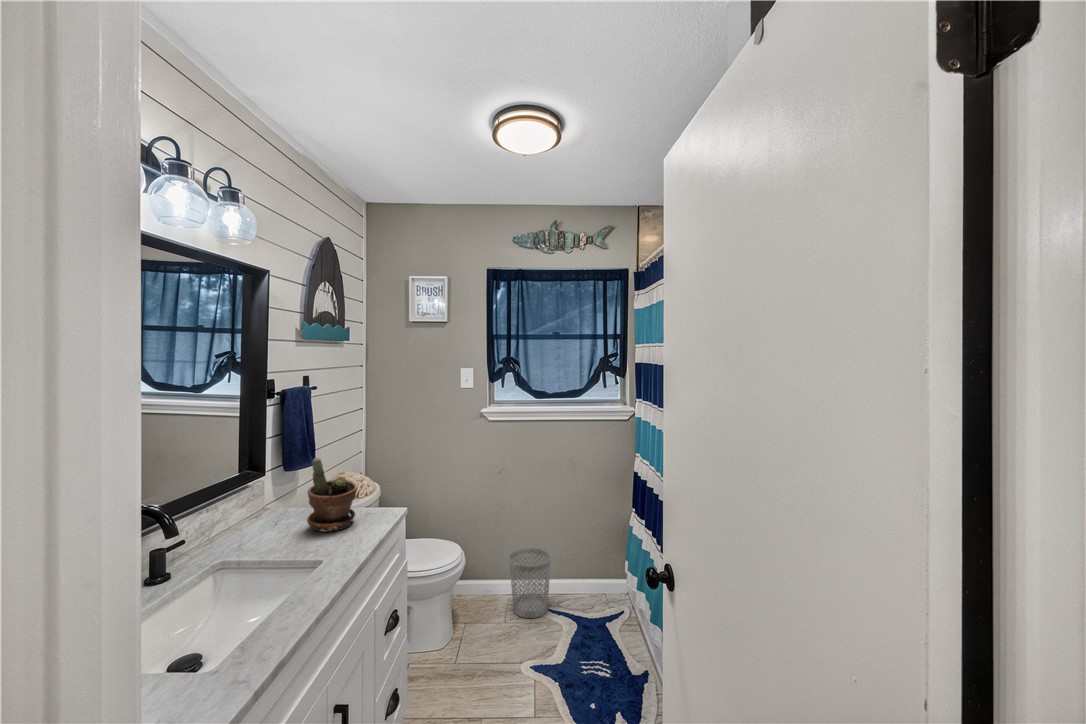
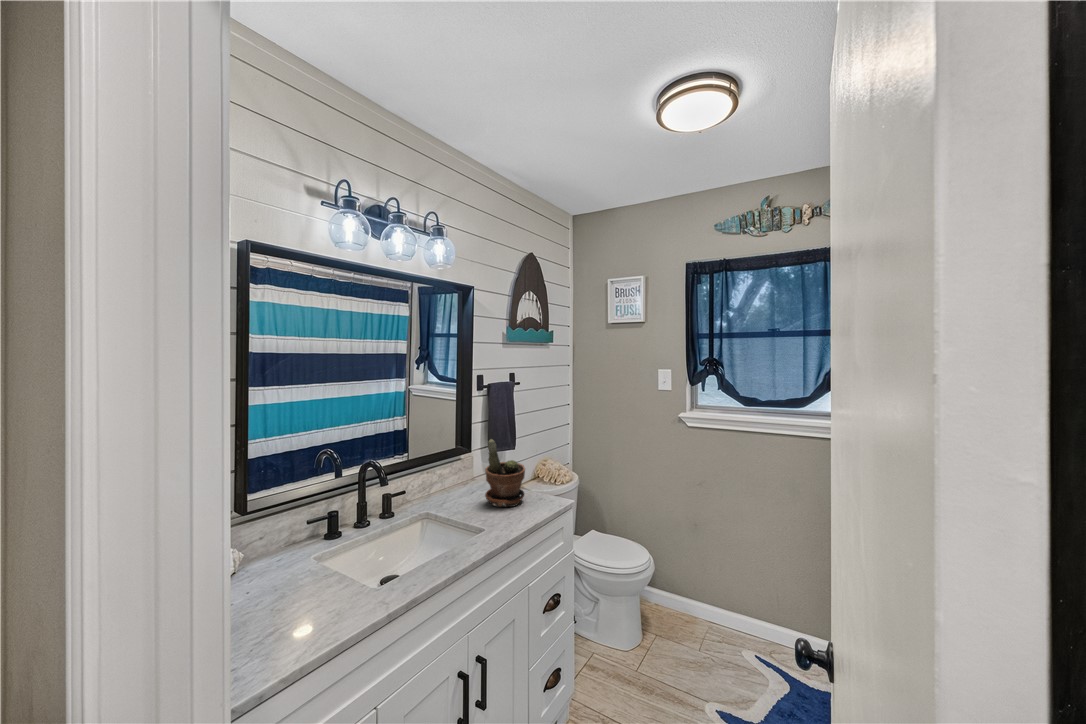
wastebasket: present [509,548,551,618] -> none [707,572,760,656]

